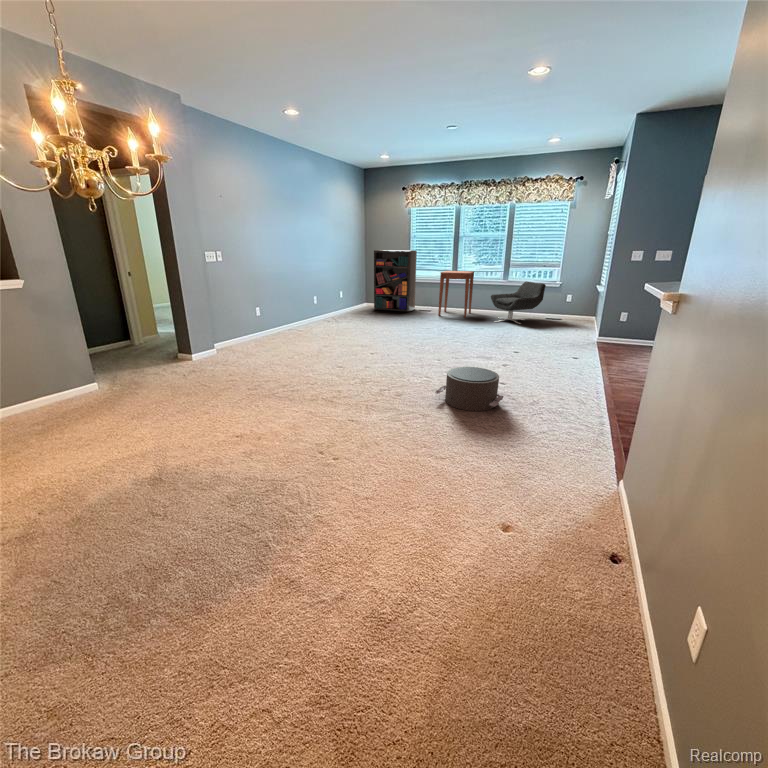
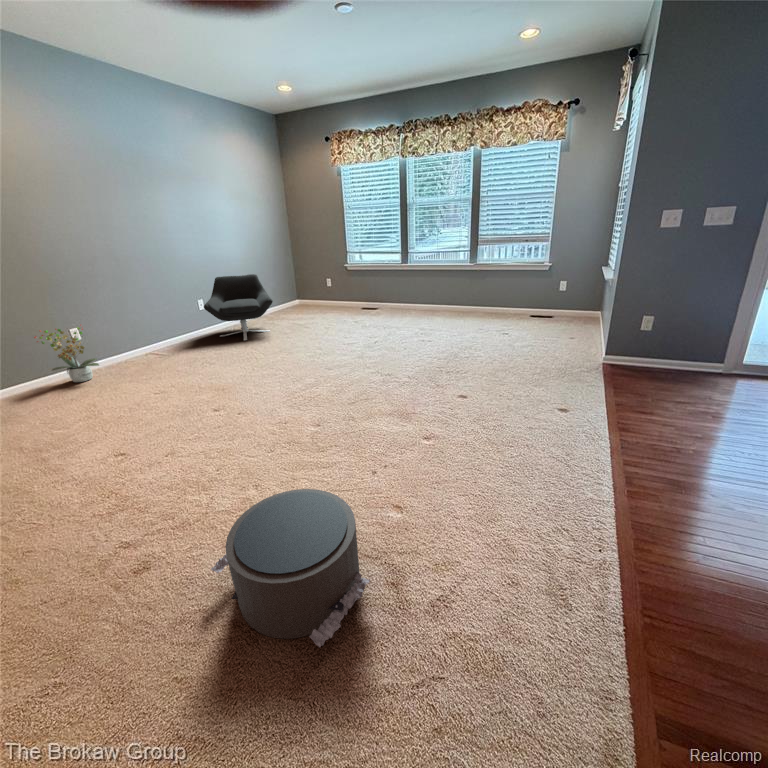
bookshelf: present [374,250,417,312] -> none [292,227,357,312]
side table: present [438,271,474,318] -> none [379,253,430,319]
lounge chair: present [491,281,546,324] -> present [204,274,273,340]
potted plant: none [249,305,280,341] -> present [34,327,99,382]

